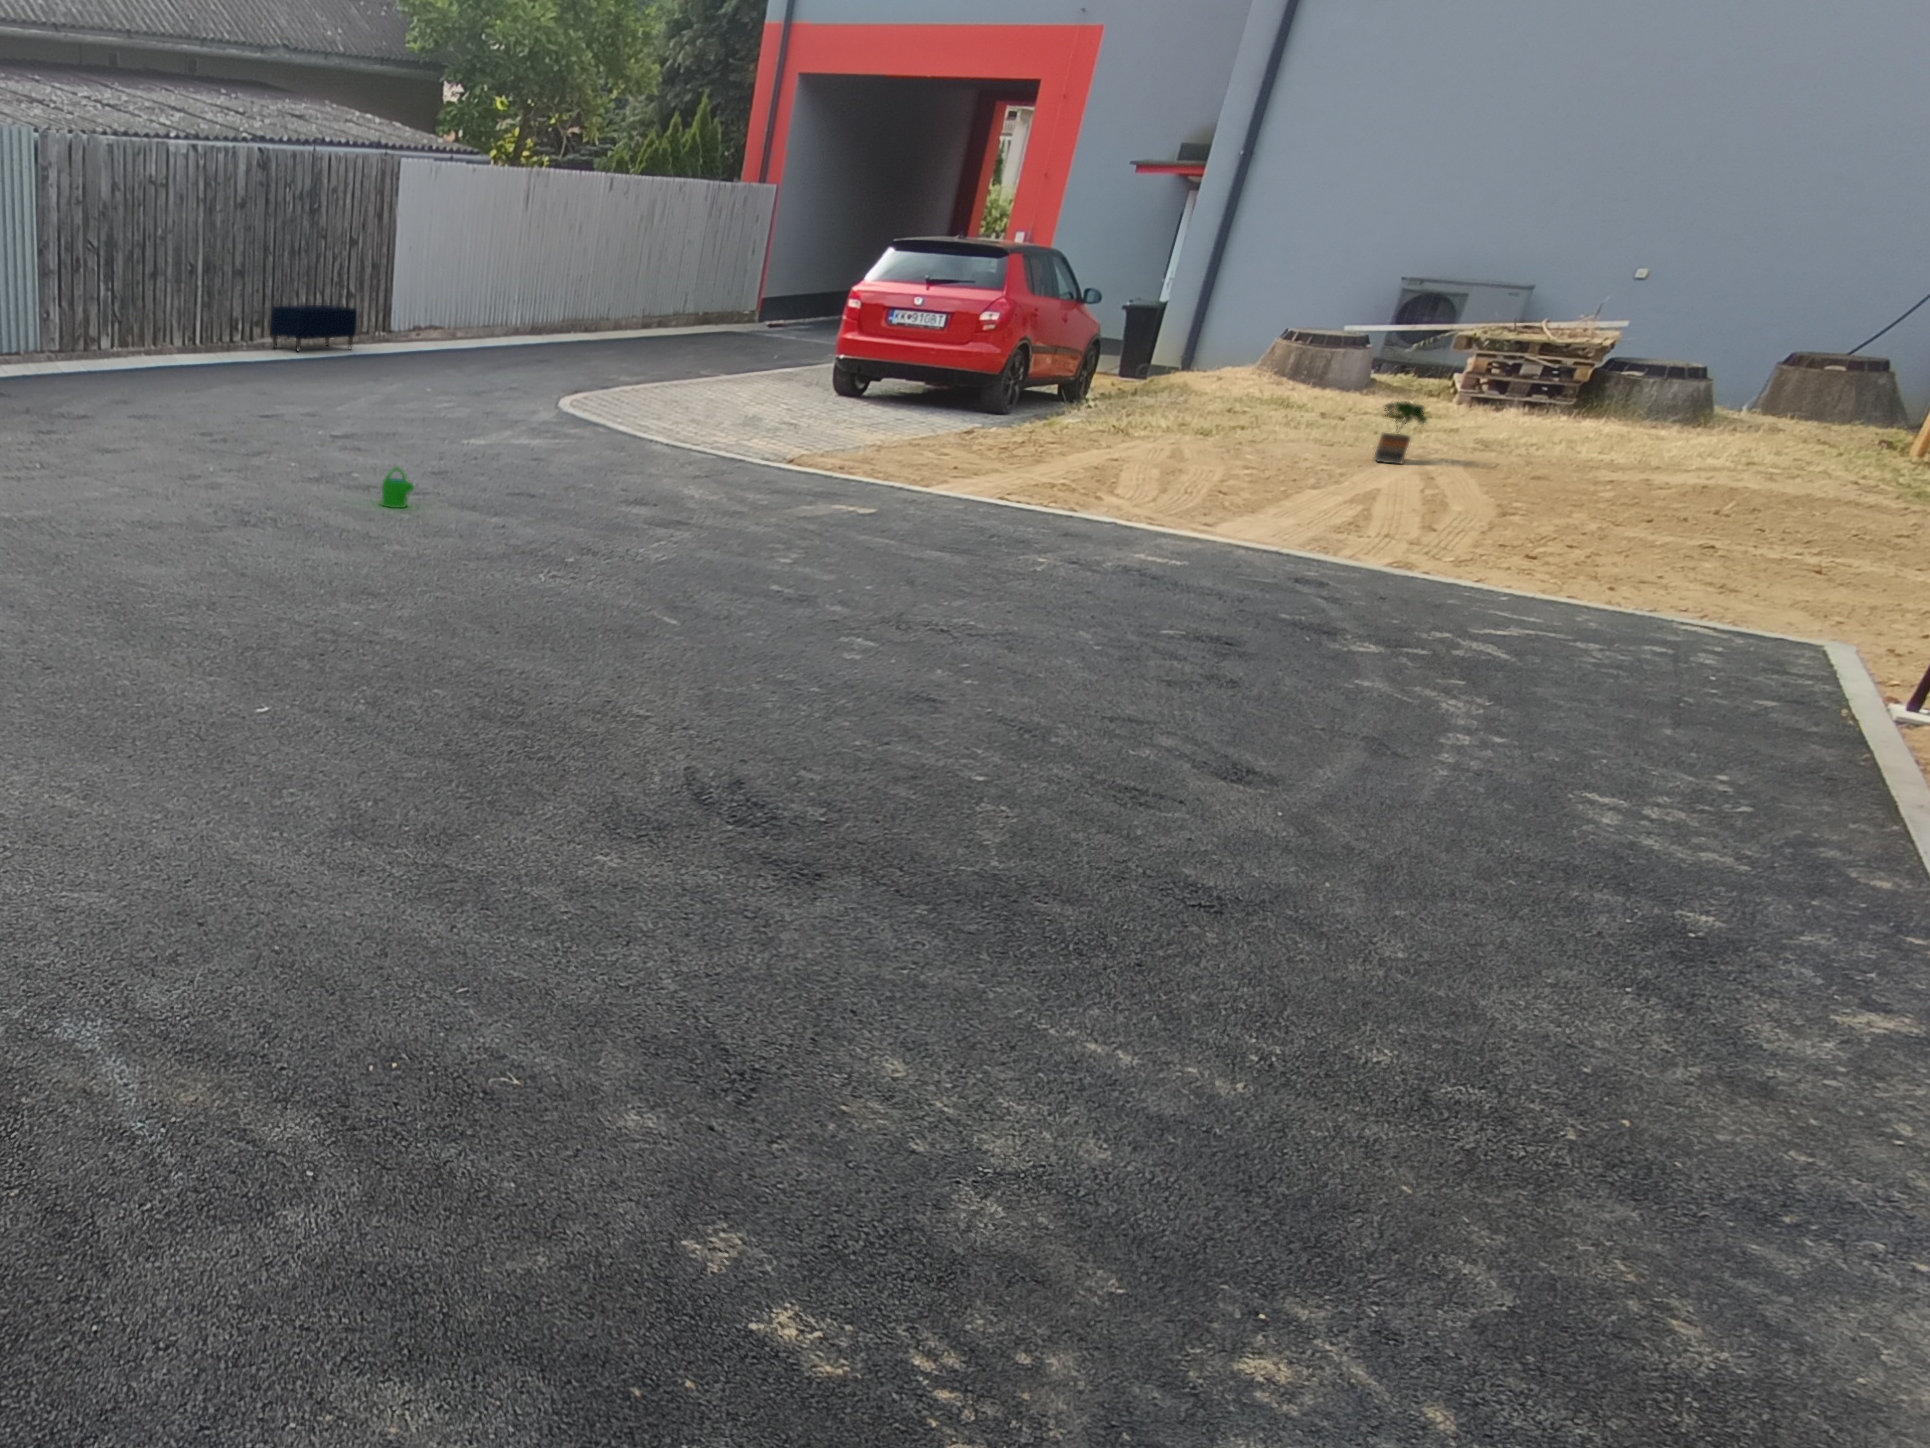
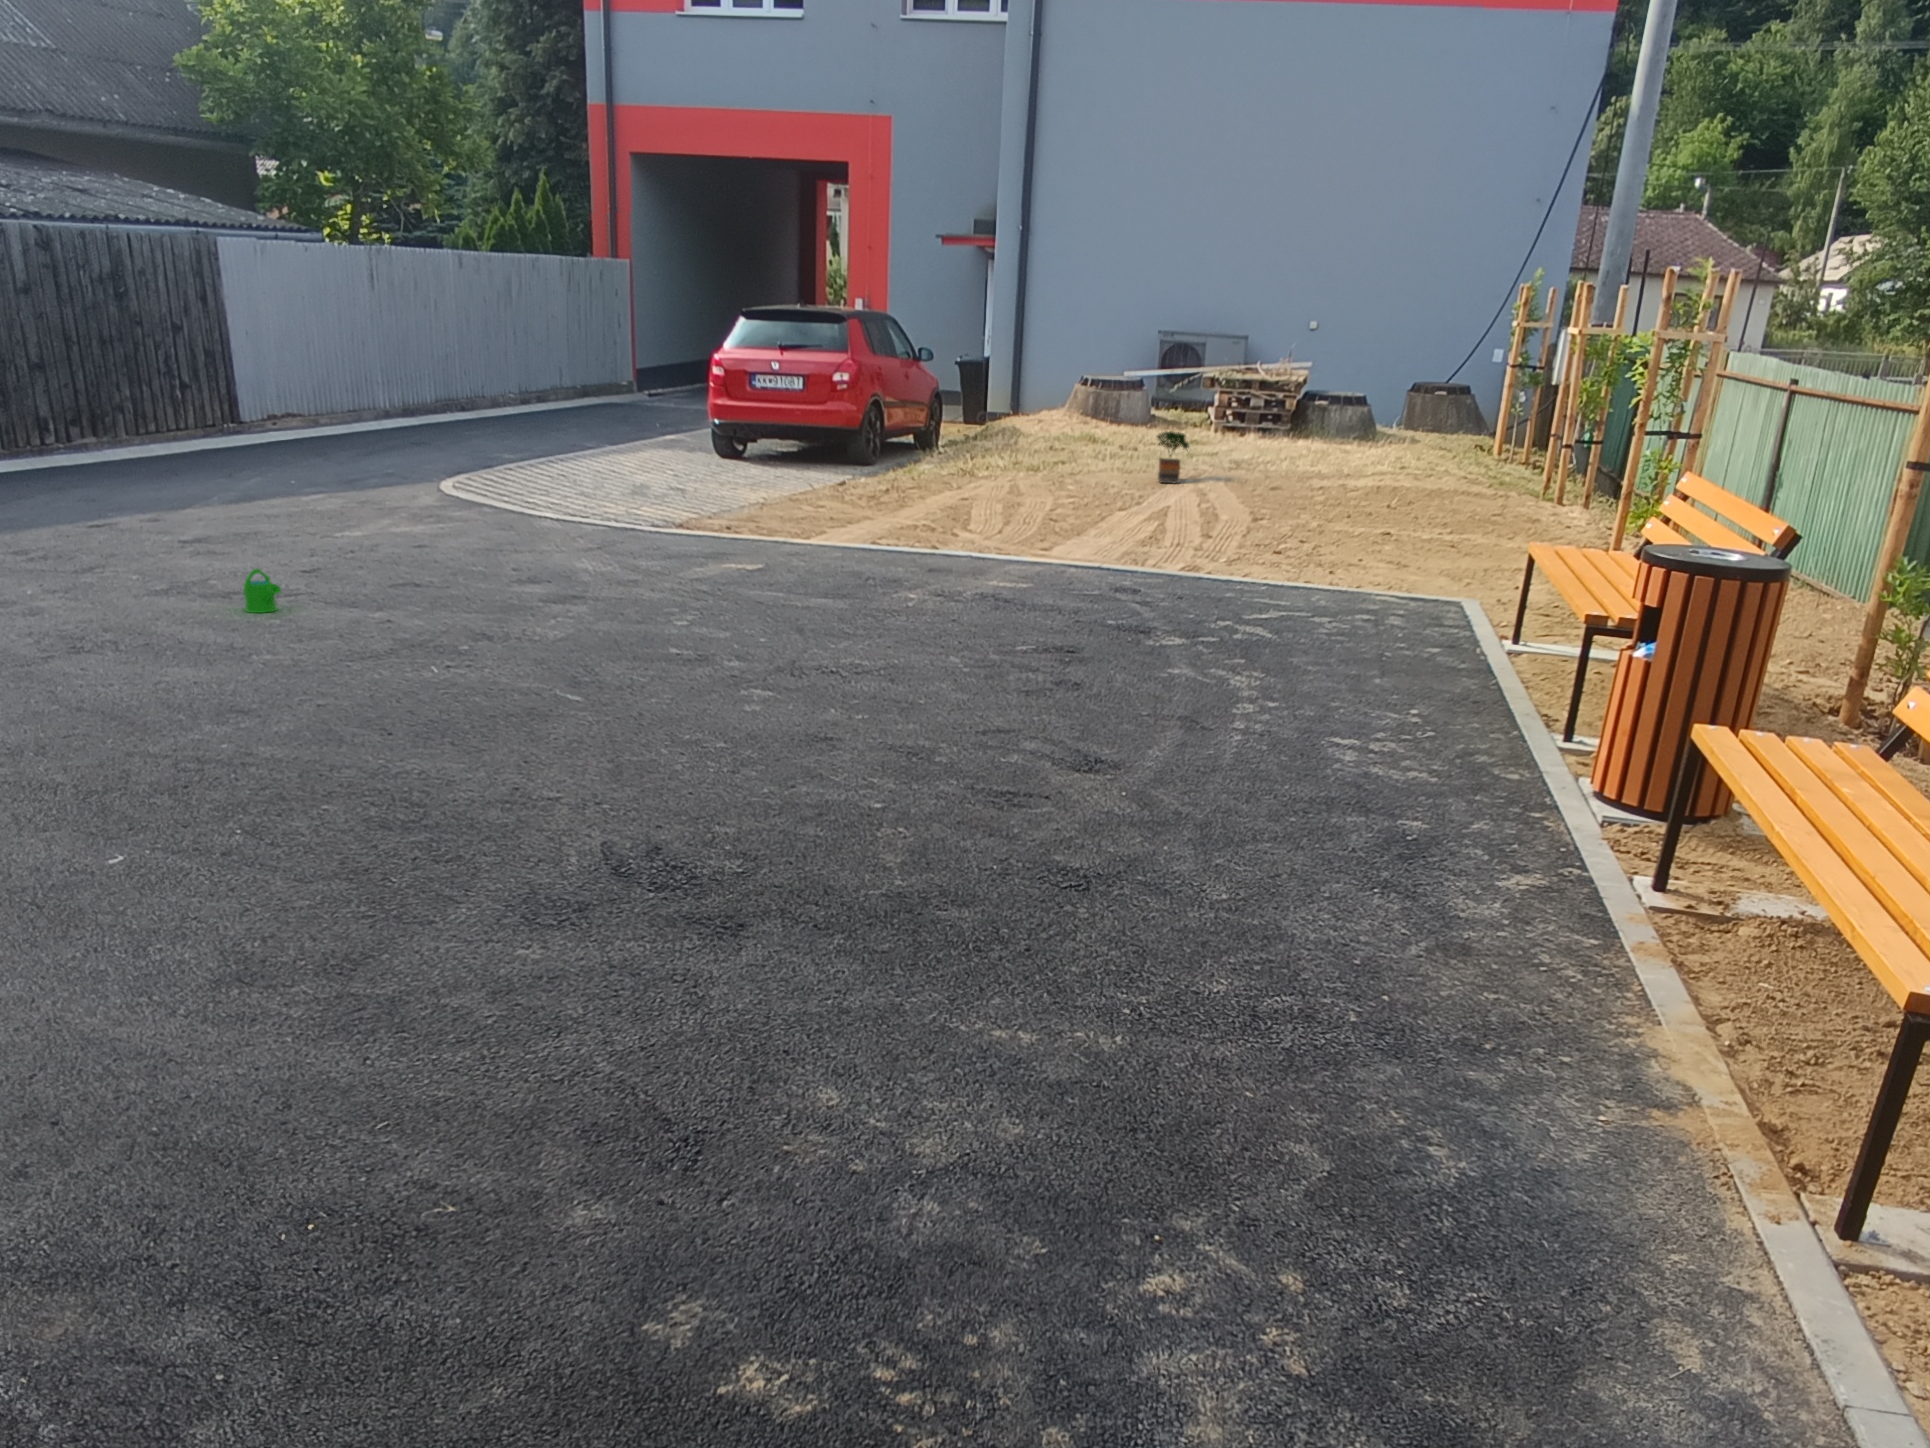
bench: present [270,305,357,351] -> none [88,398,199,452]

